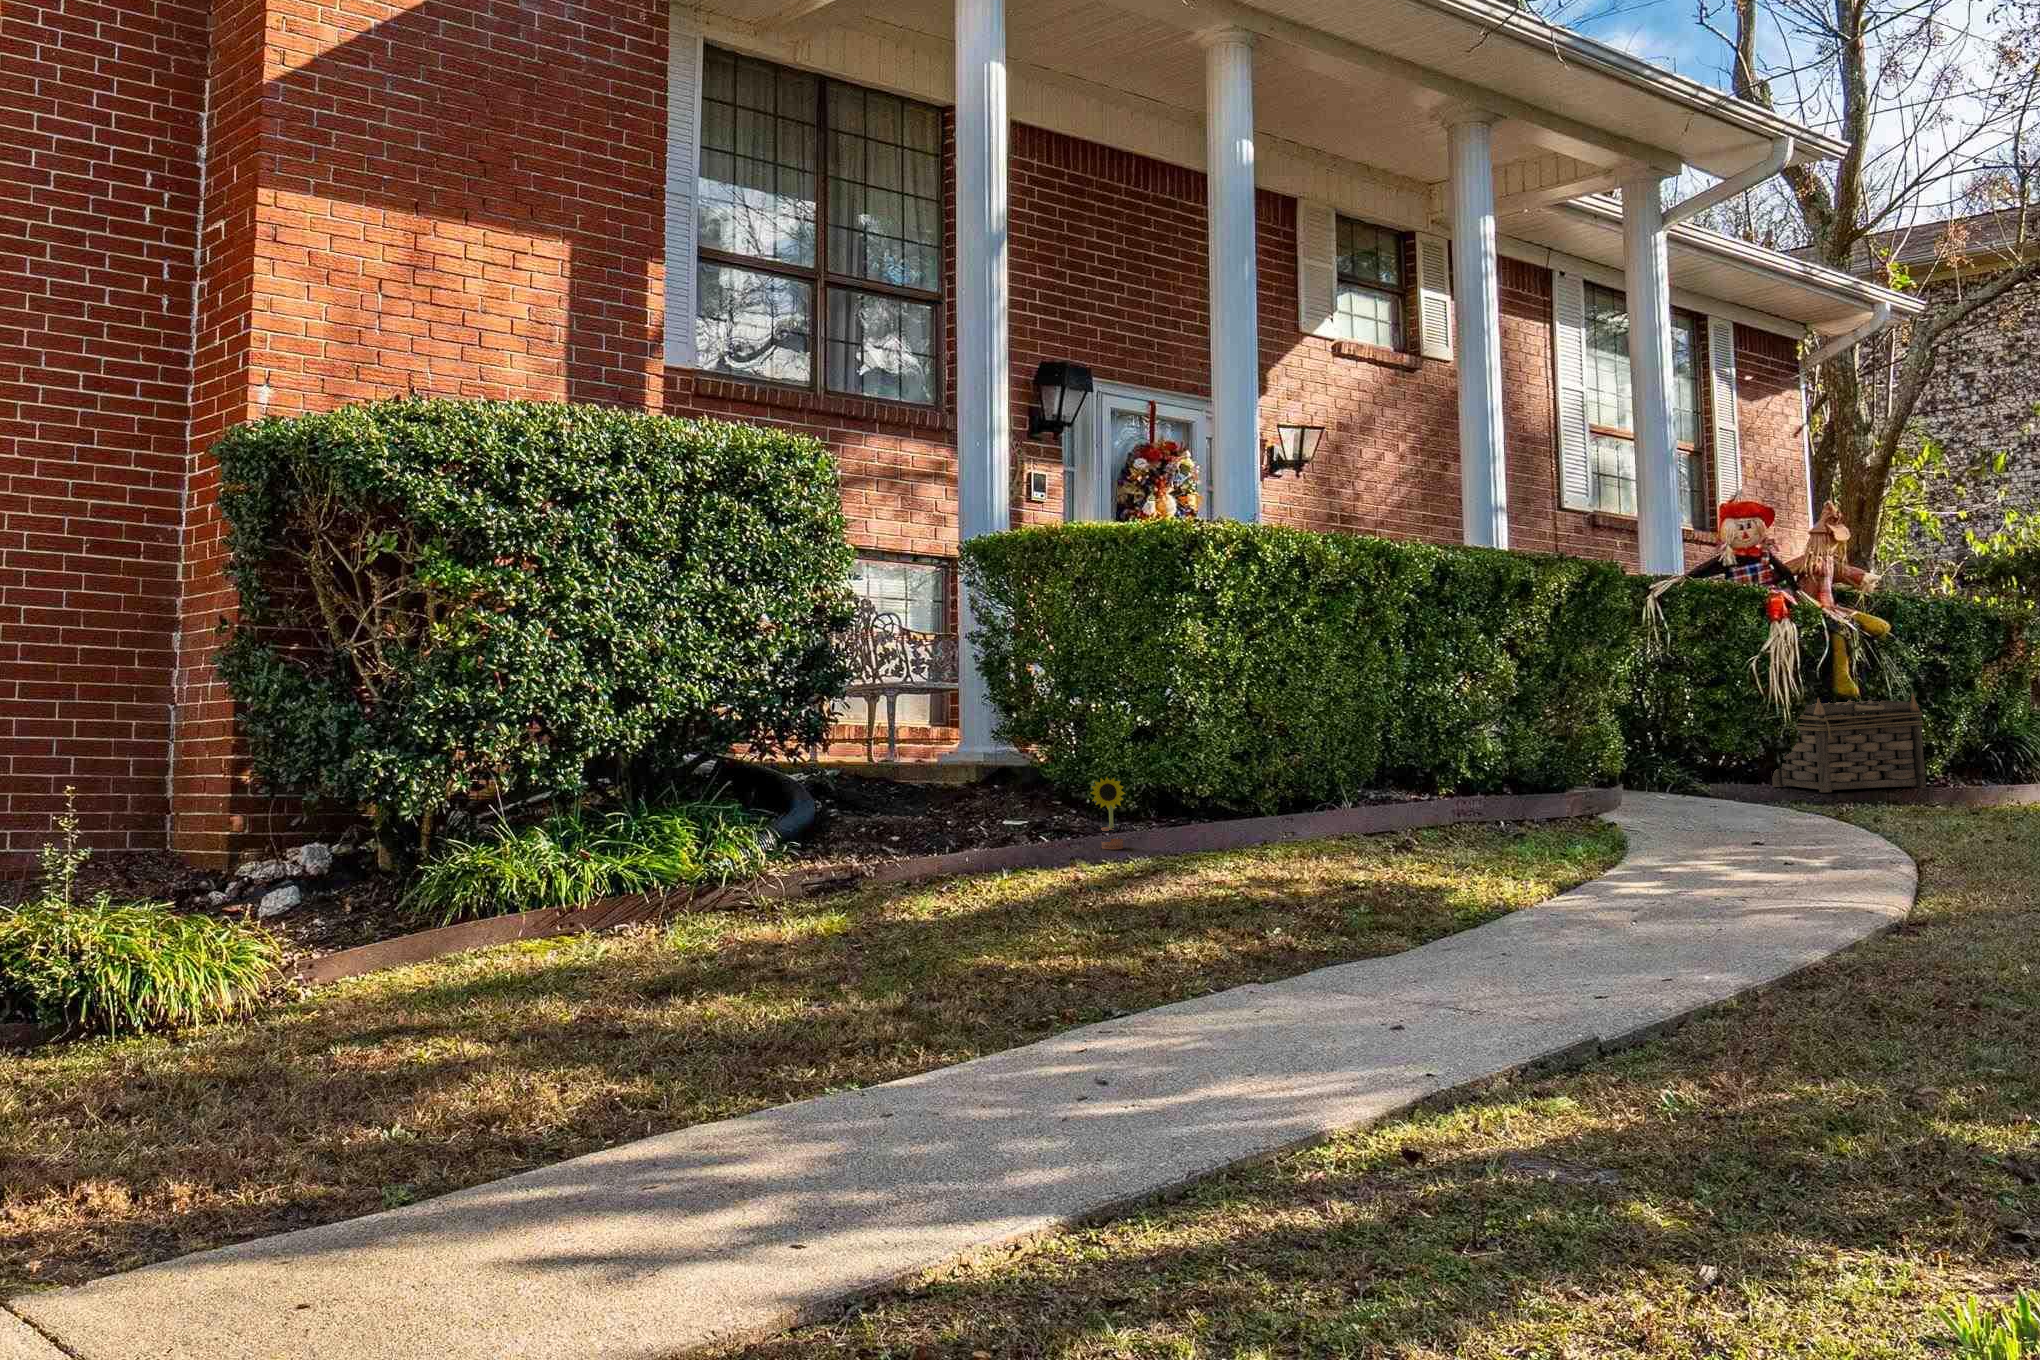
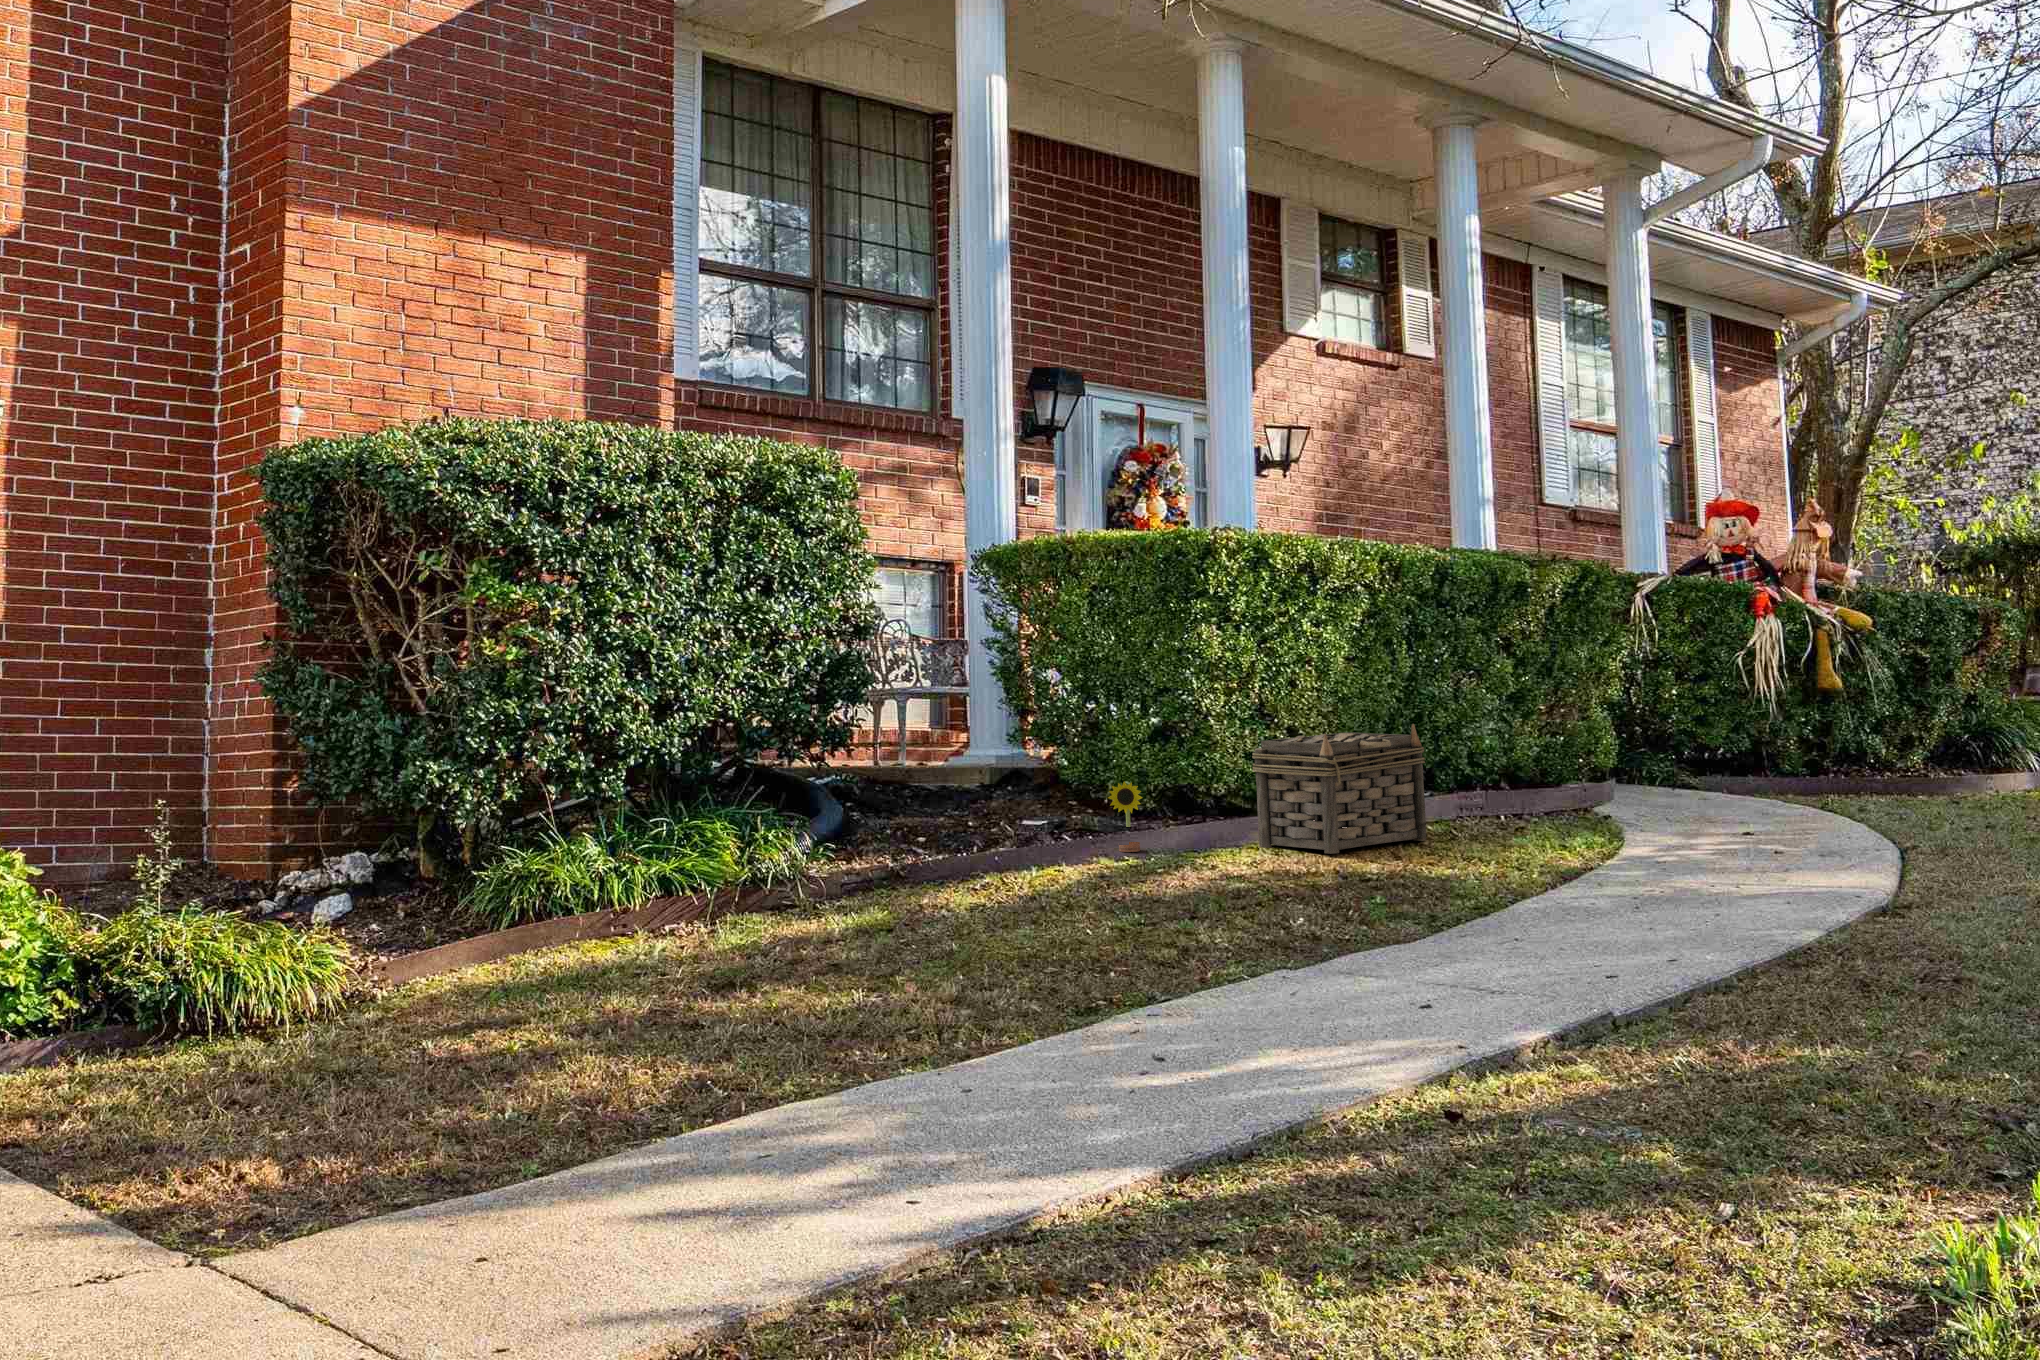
basket: present [1772,693,1926,792] -> present [1252,724,1426,854]

